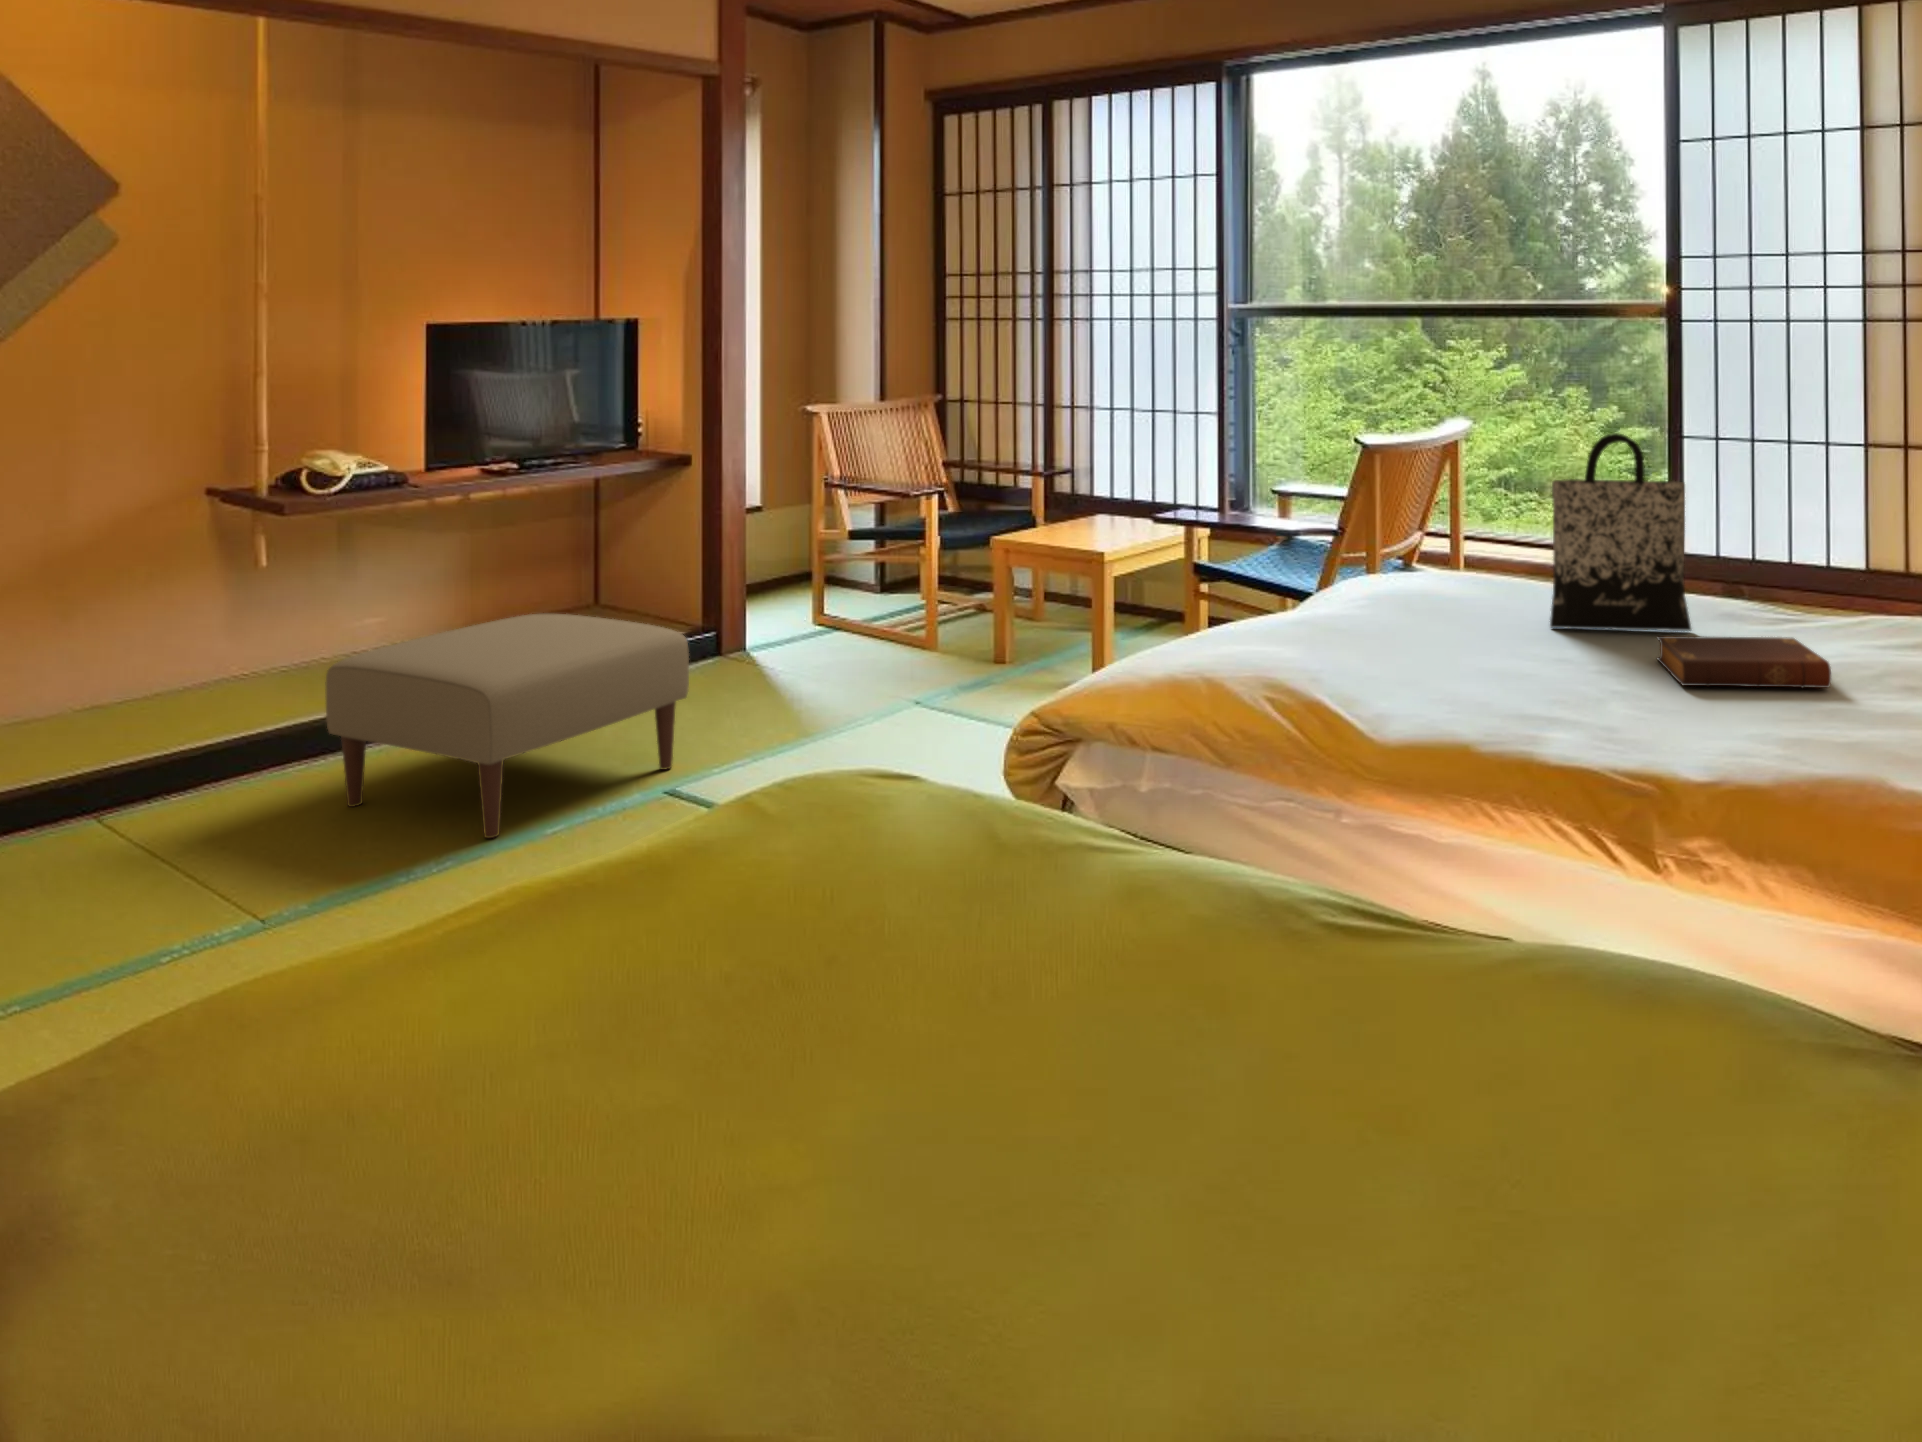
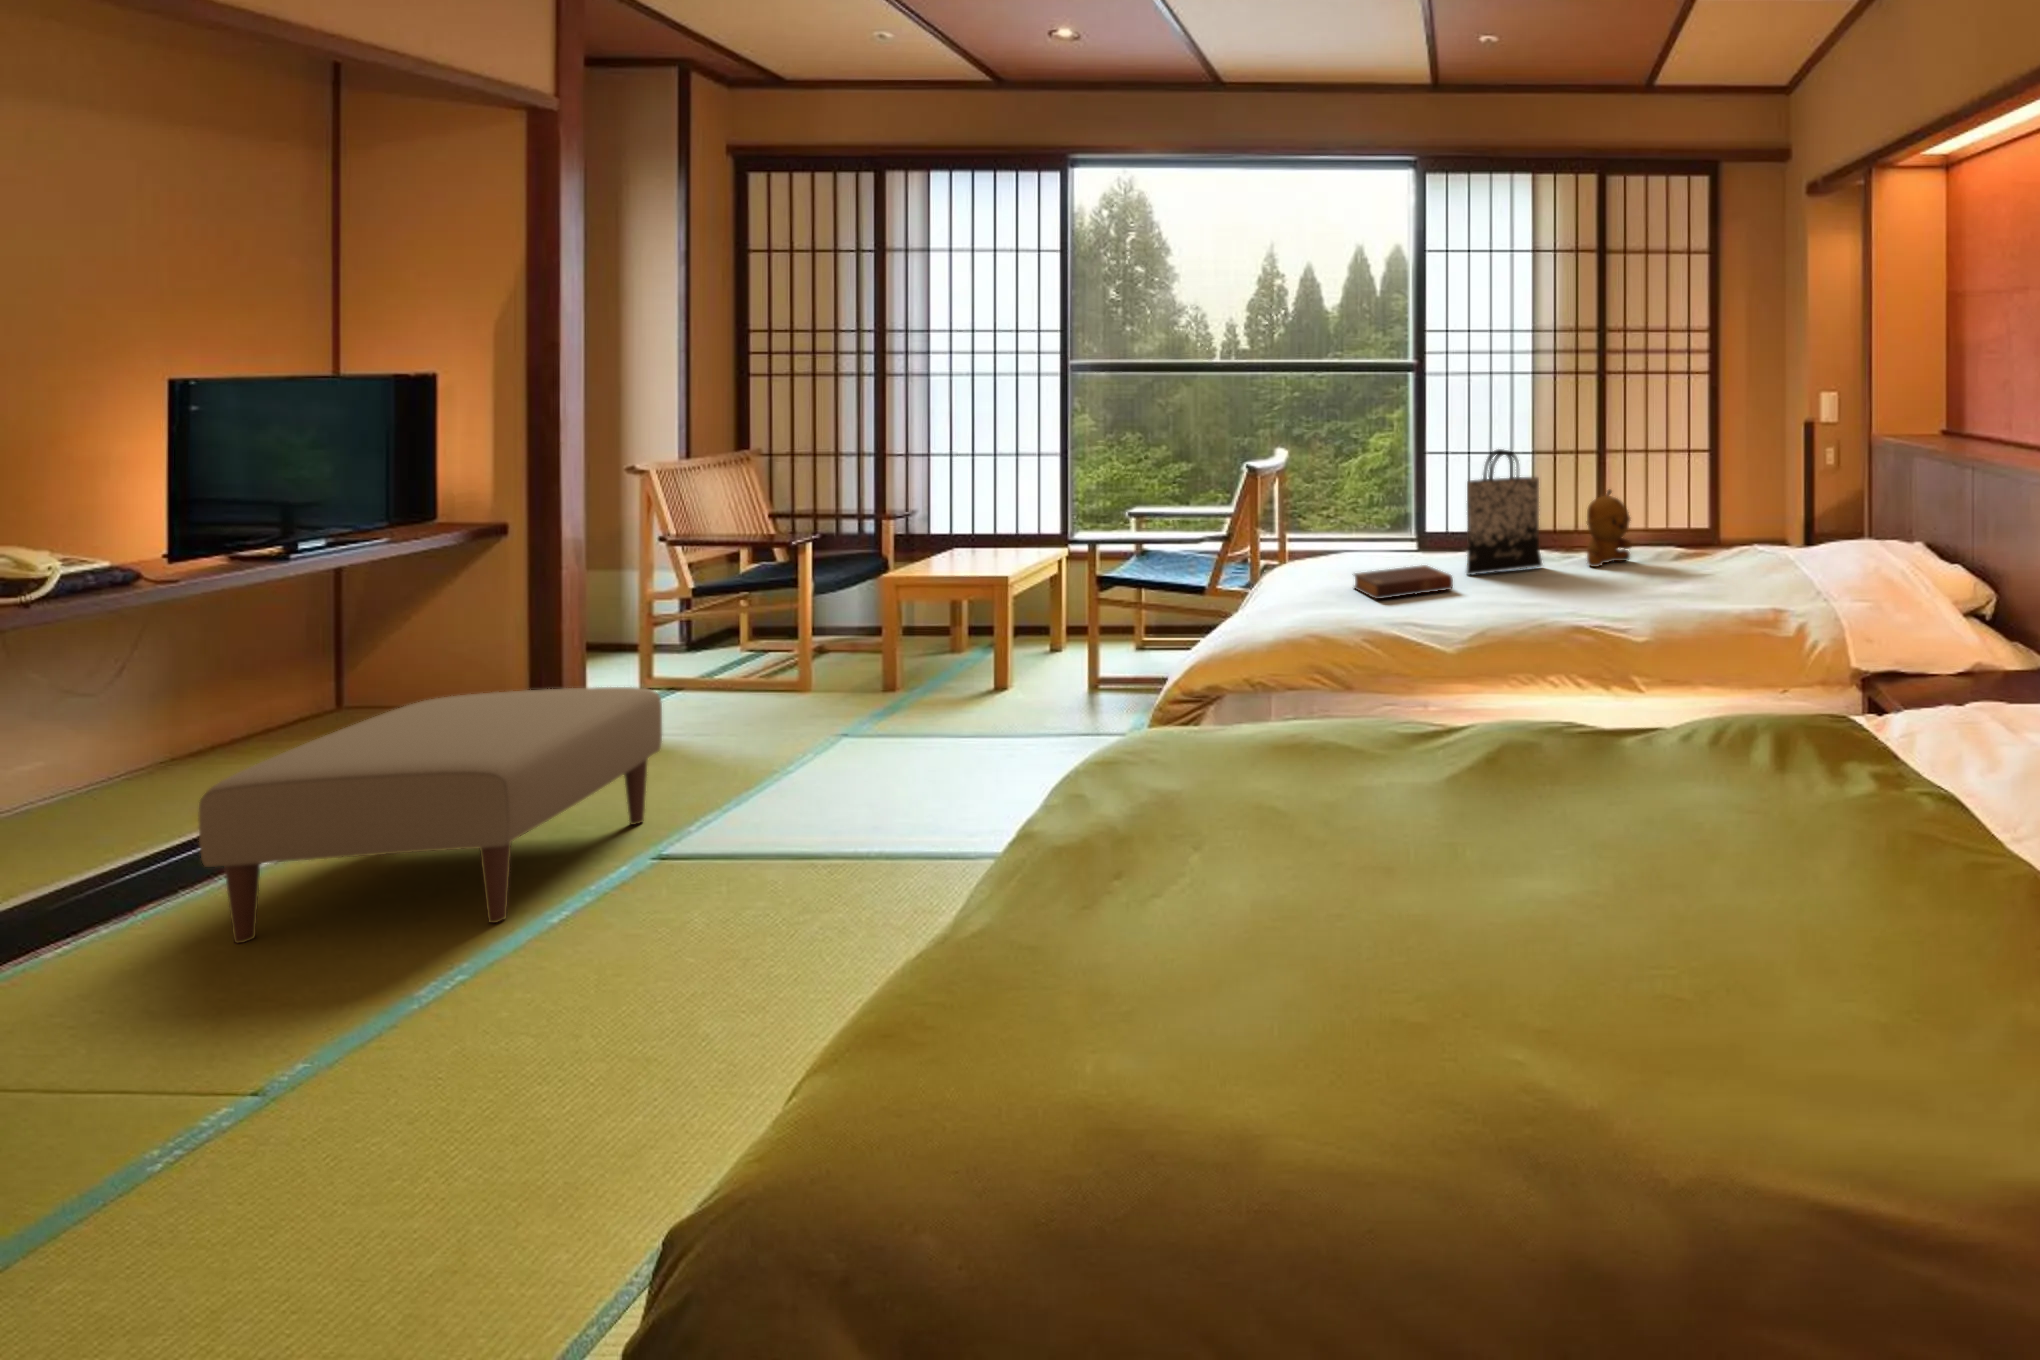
stuffed bear: none [1771,513,1865,644] -> present [1587,490,1632,567]
book: present [1657,636,1831,688] -> present [1354,565,1453,599]

